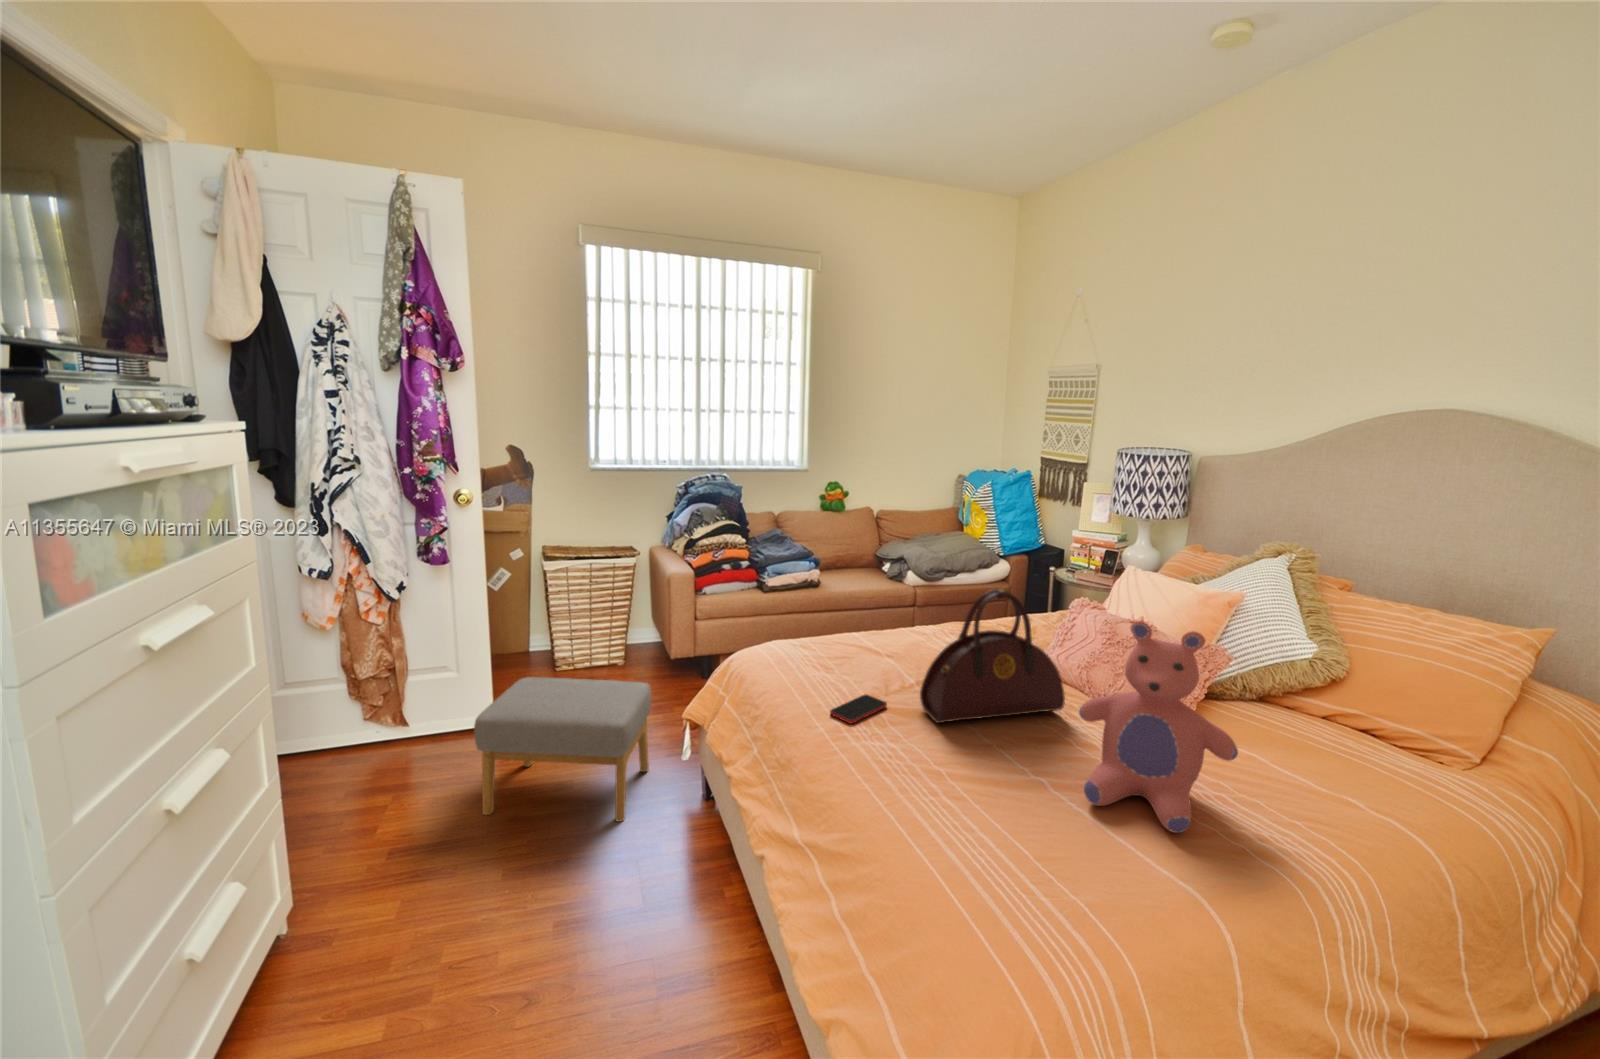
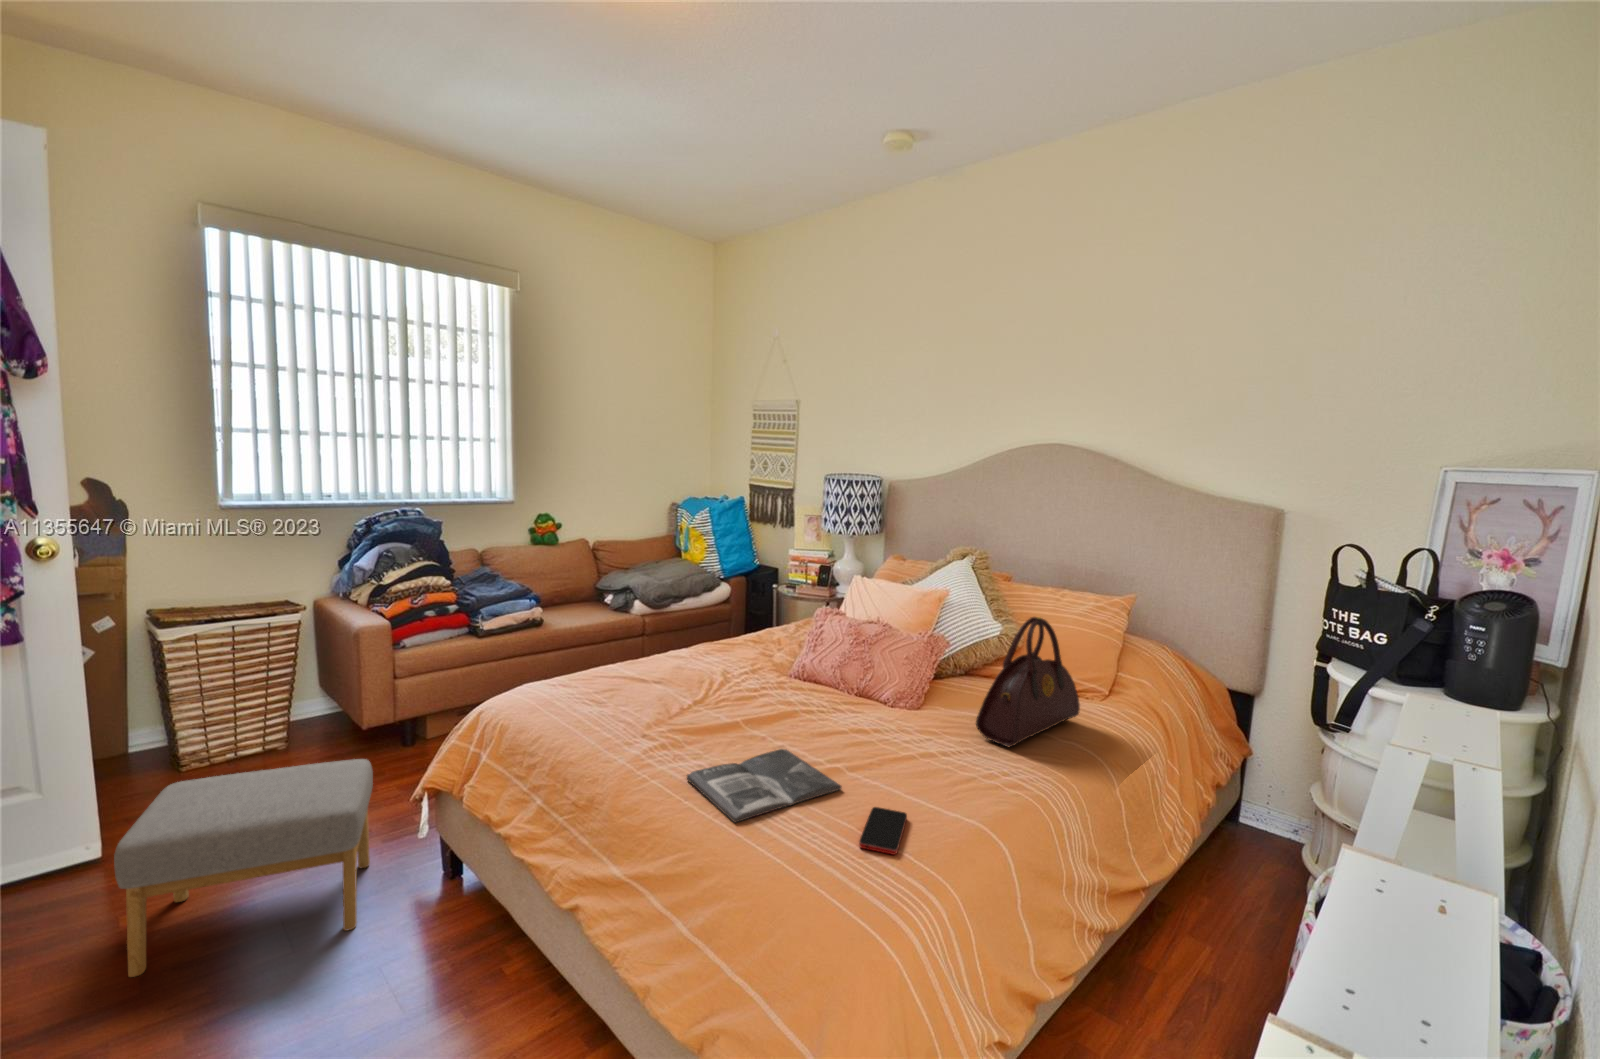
handbag: present [920,589,1065,723] -> present [976,617,1080,747]
teddy bear: present [1079,621,1238,833] -> none [854,616,969,777]
smartphone: present [830,695,887,724] -> present [859,807,907,855]
magazine: none [867,753,1037,826] -> present [687,749,842,822]

